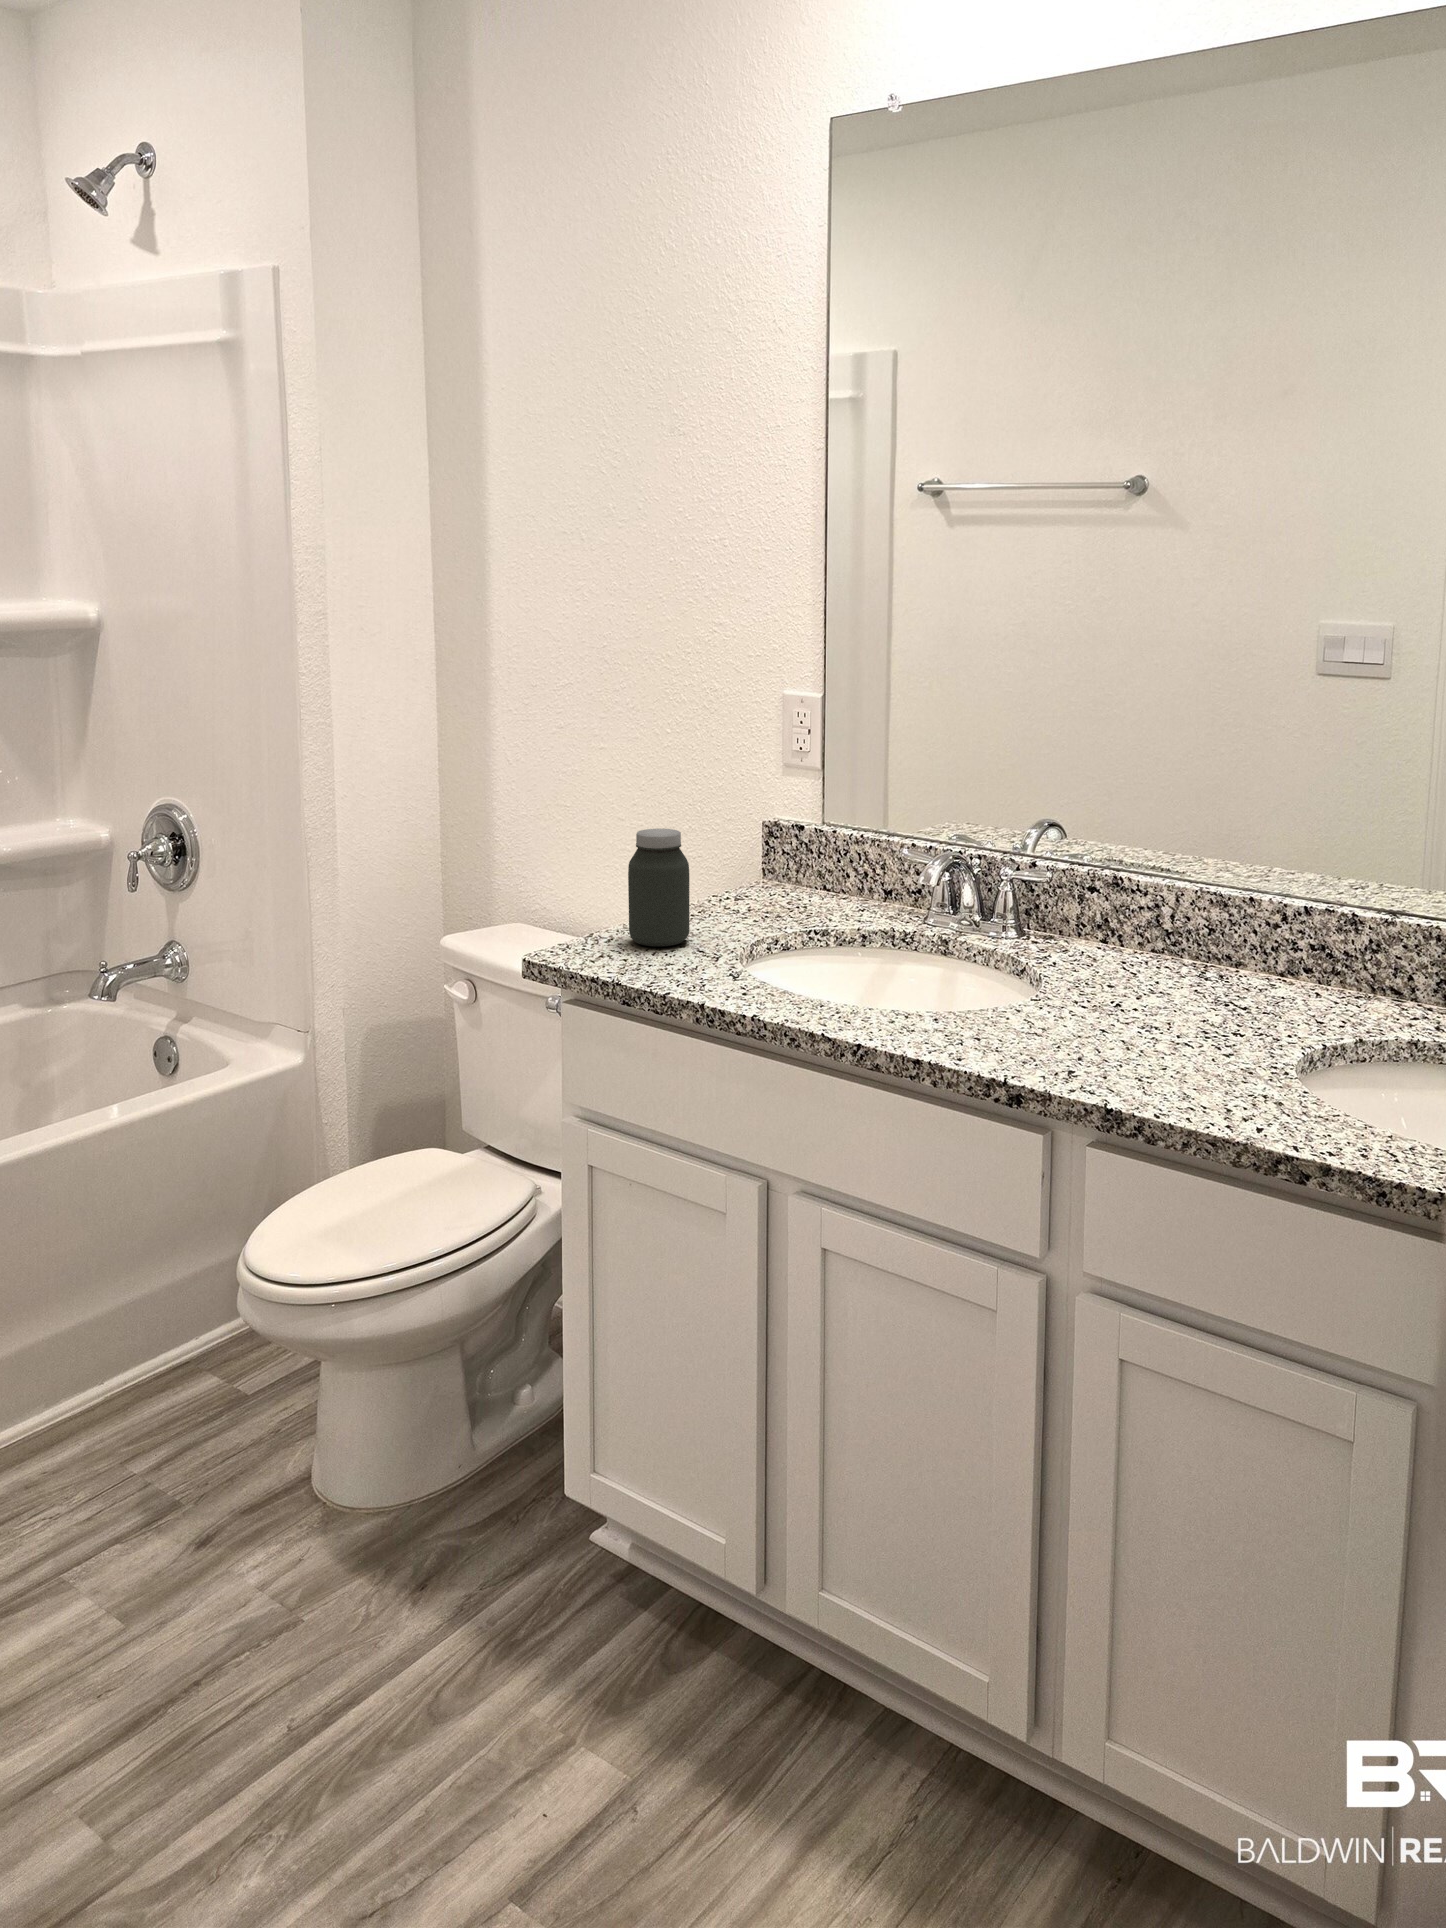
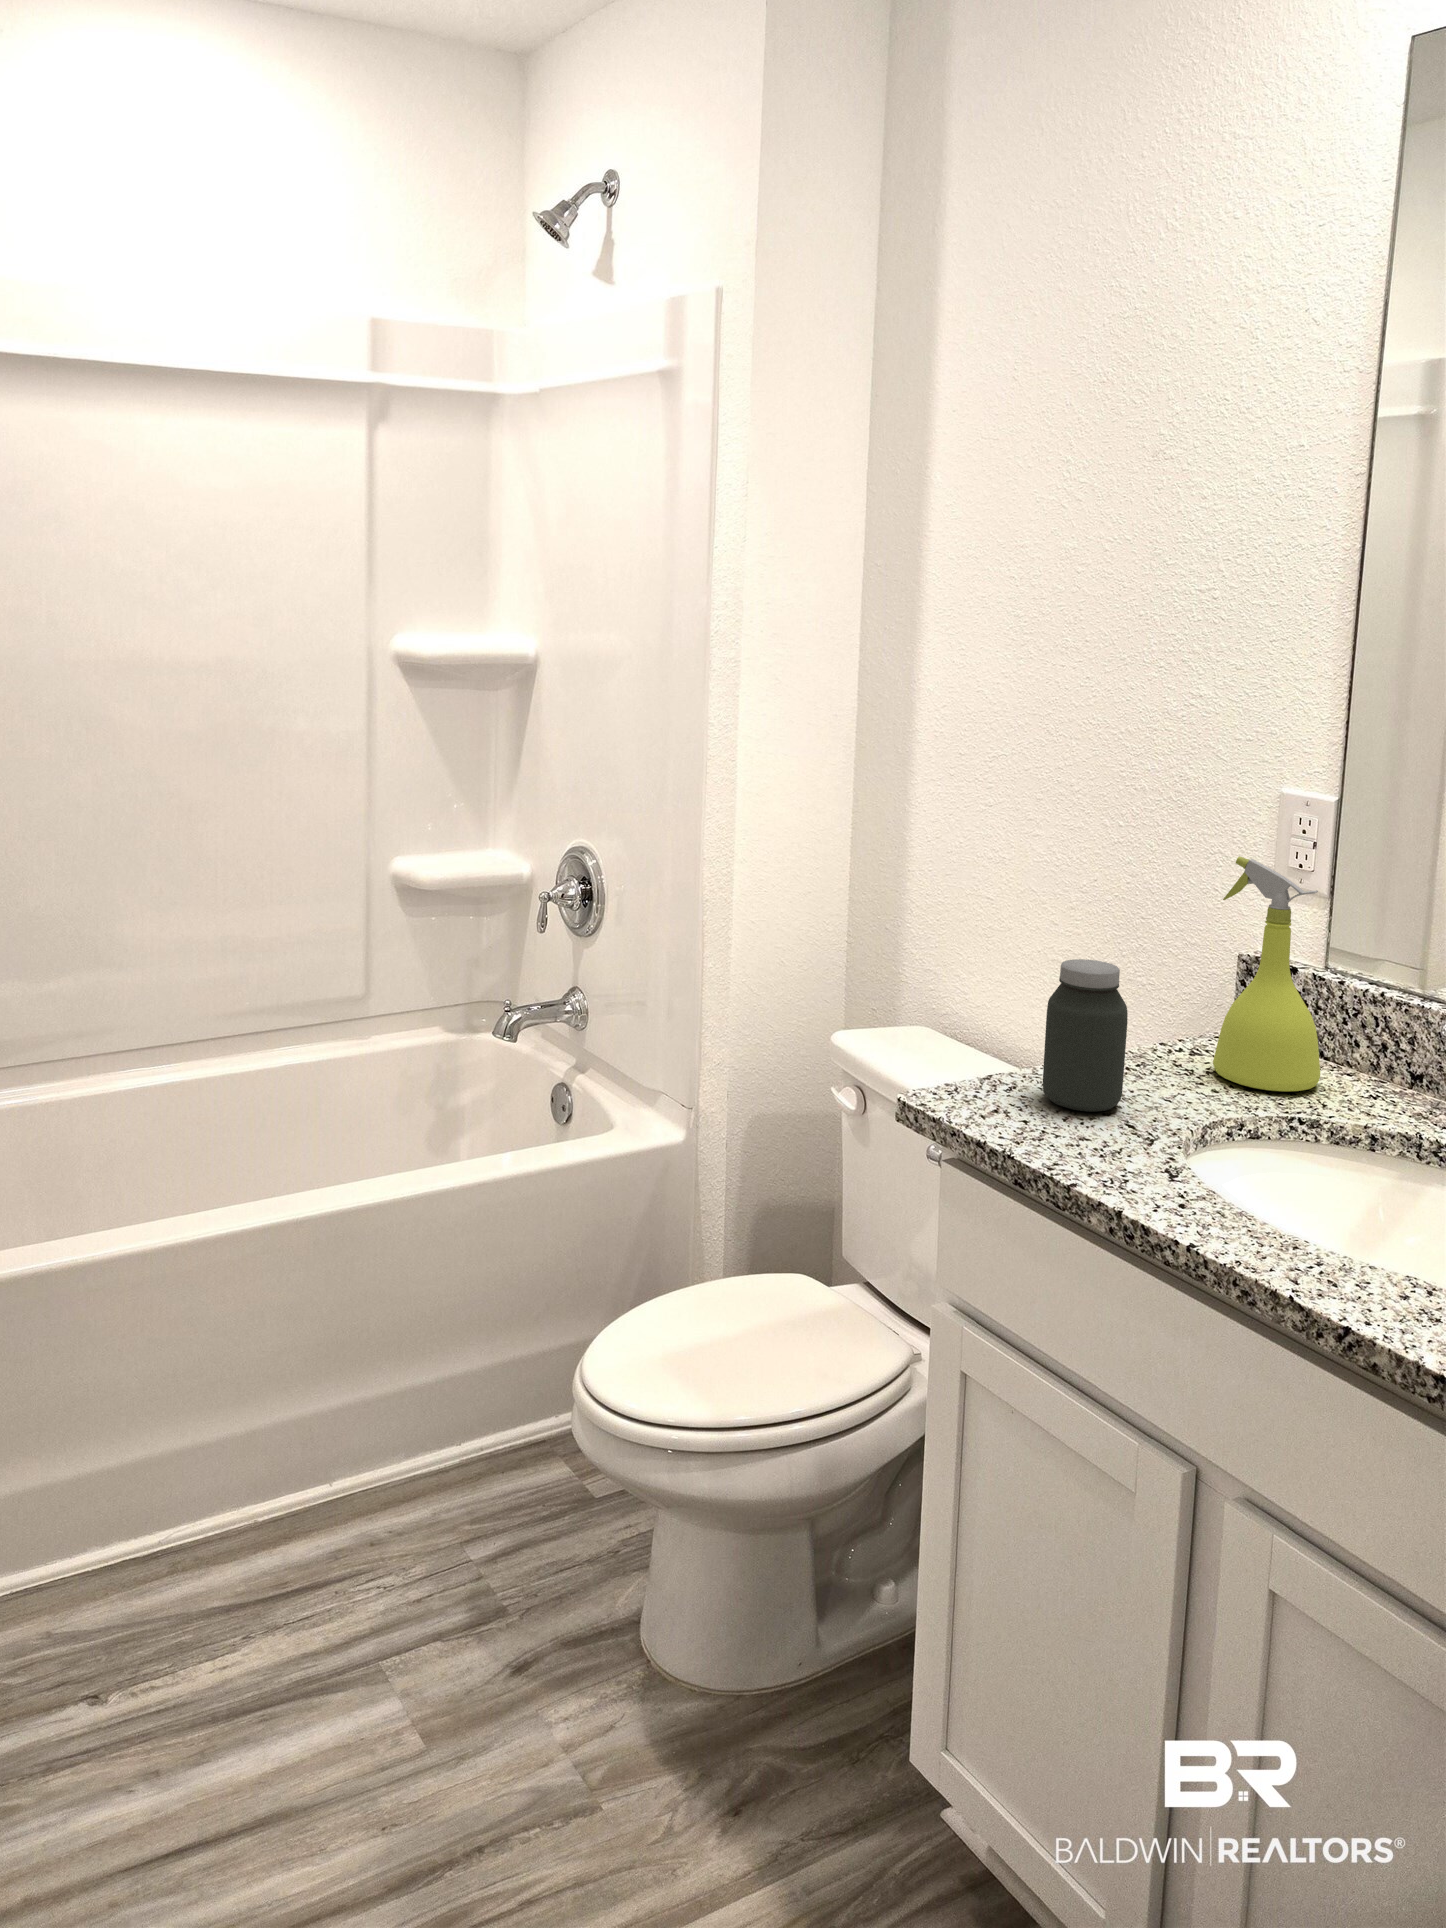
spray bottle: none [749,741,827,917] -> present [1213,856,1320,1092]

